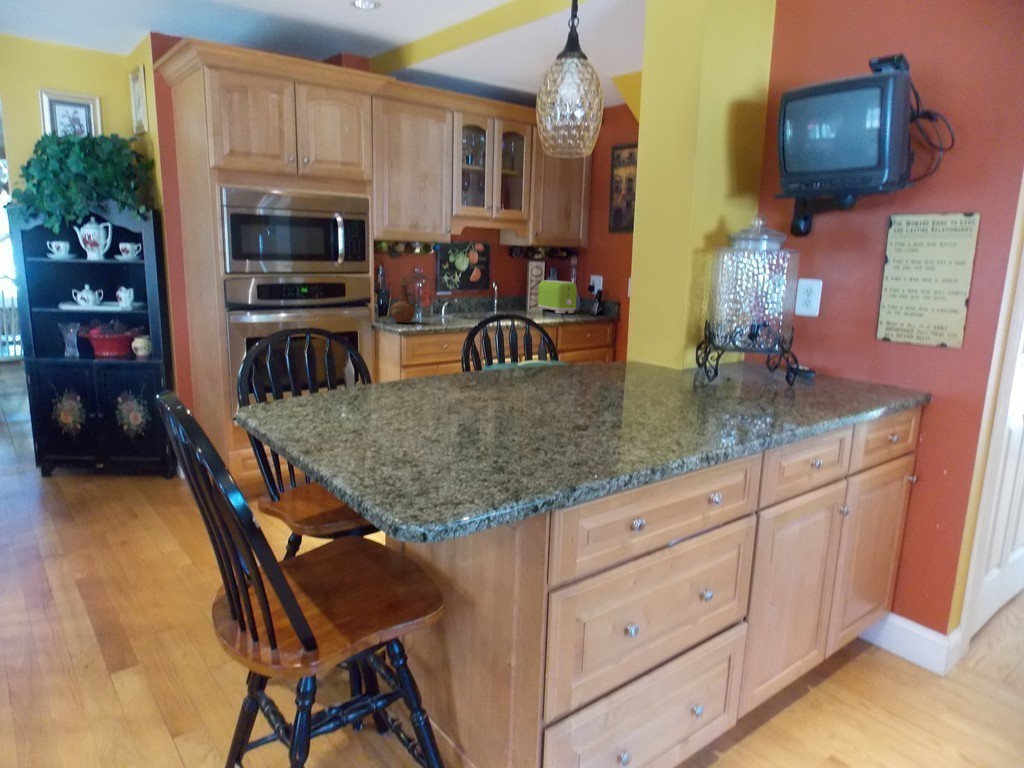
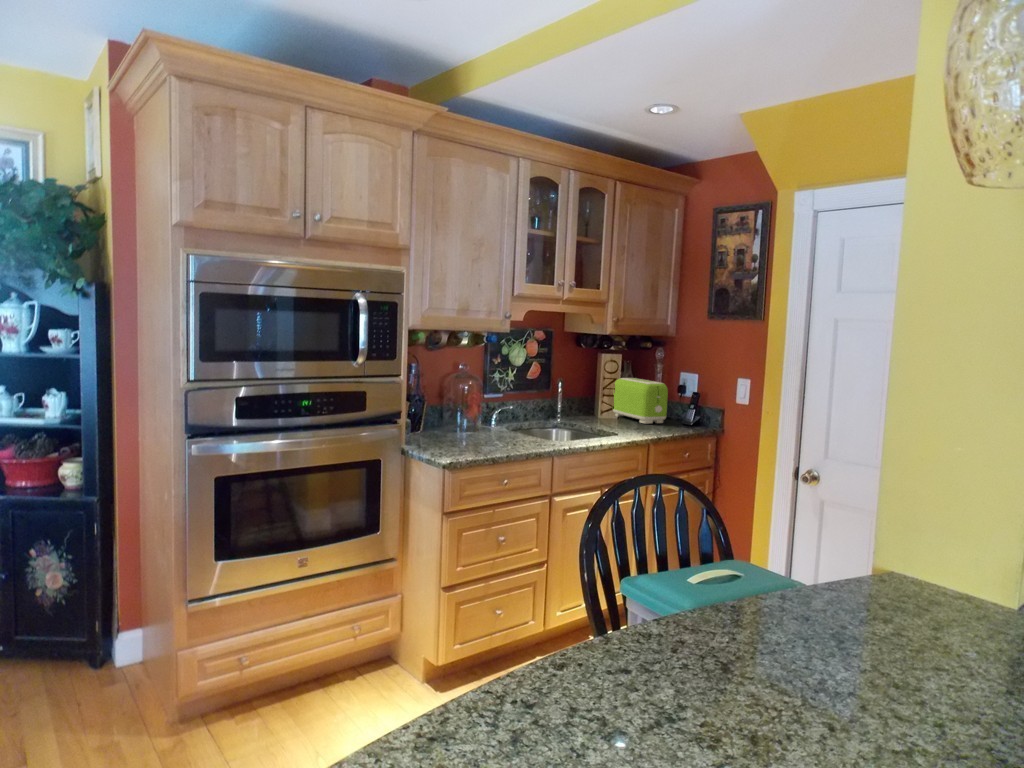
ceramic pitcher: present [390,278,416,323] -> none [427,381,464,444]

